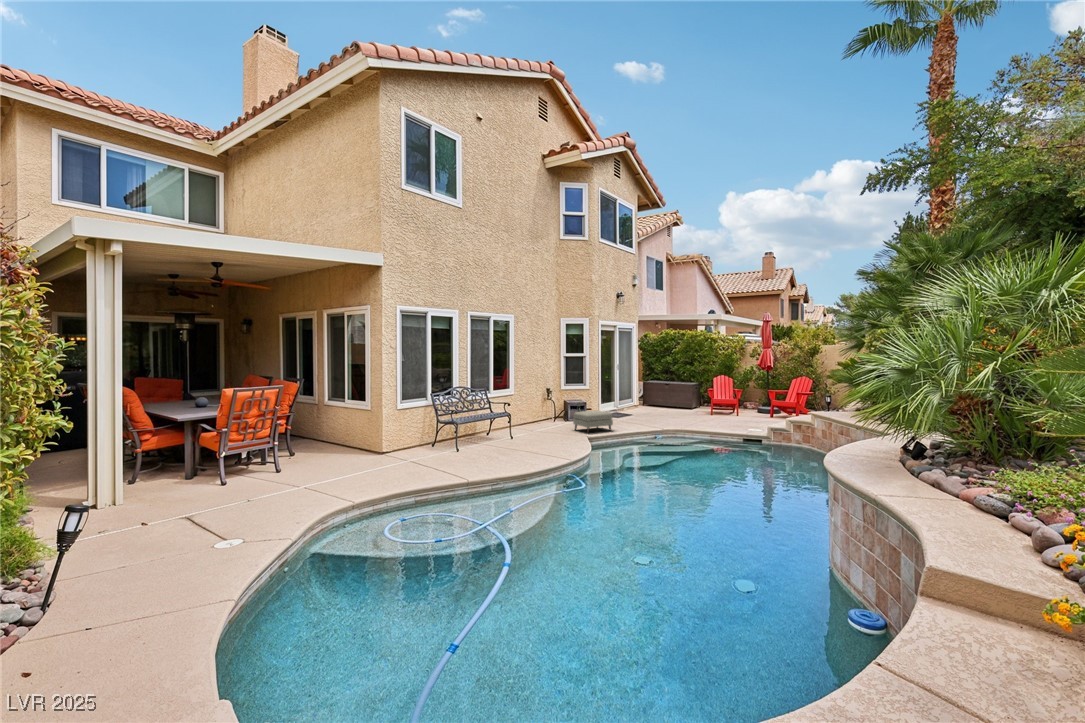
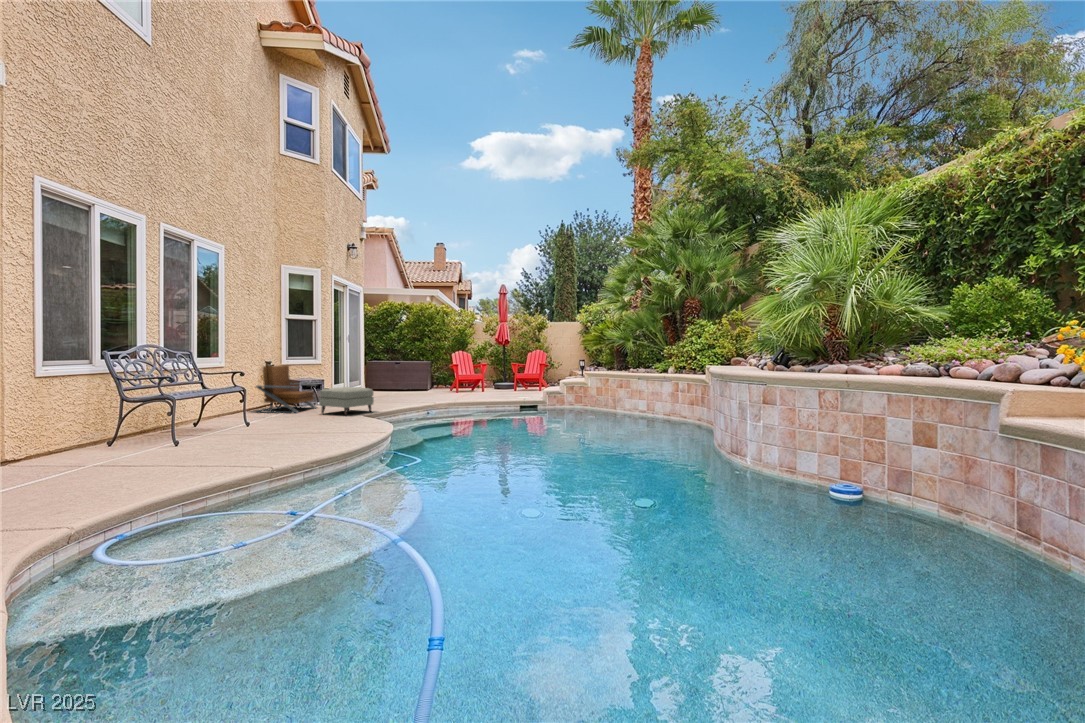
lounge chair: none [537,392,581,428] -> present [256,365,316,413]

